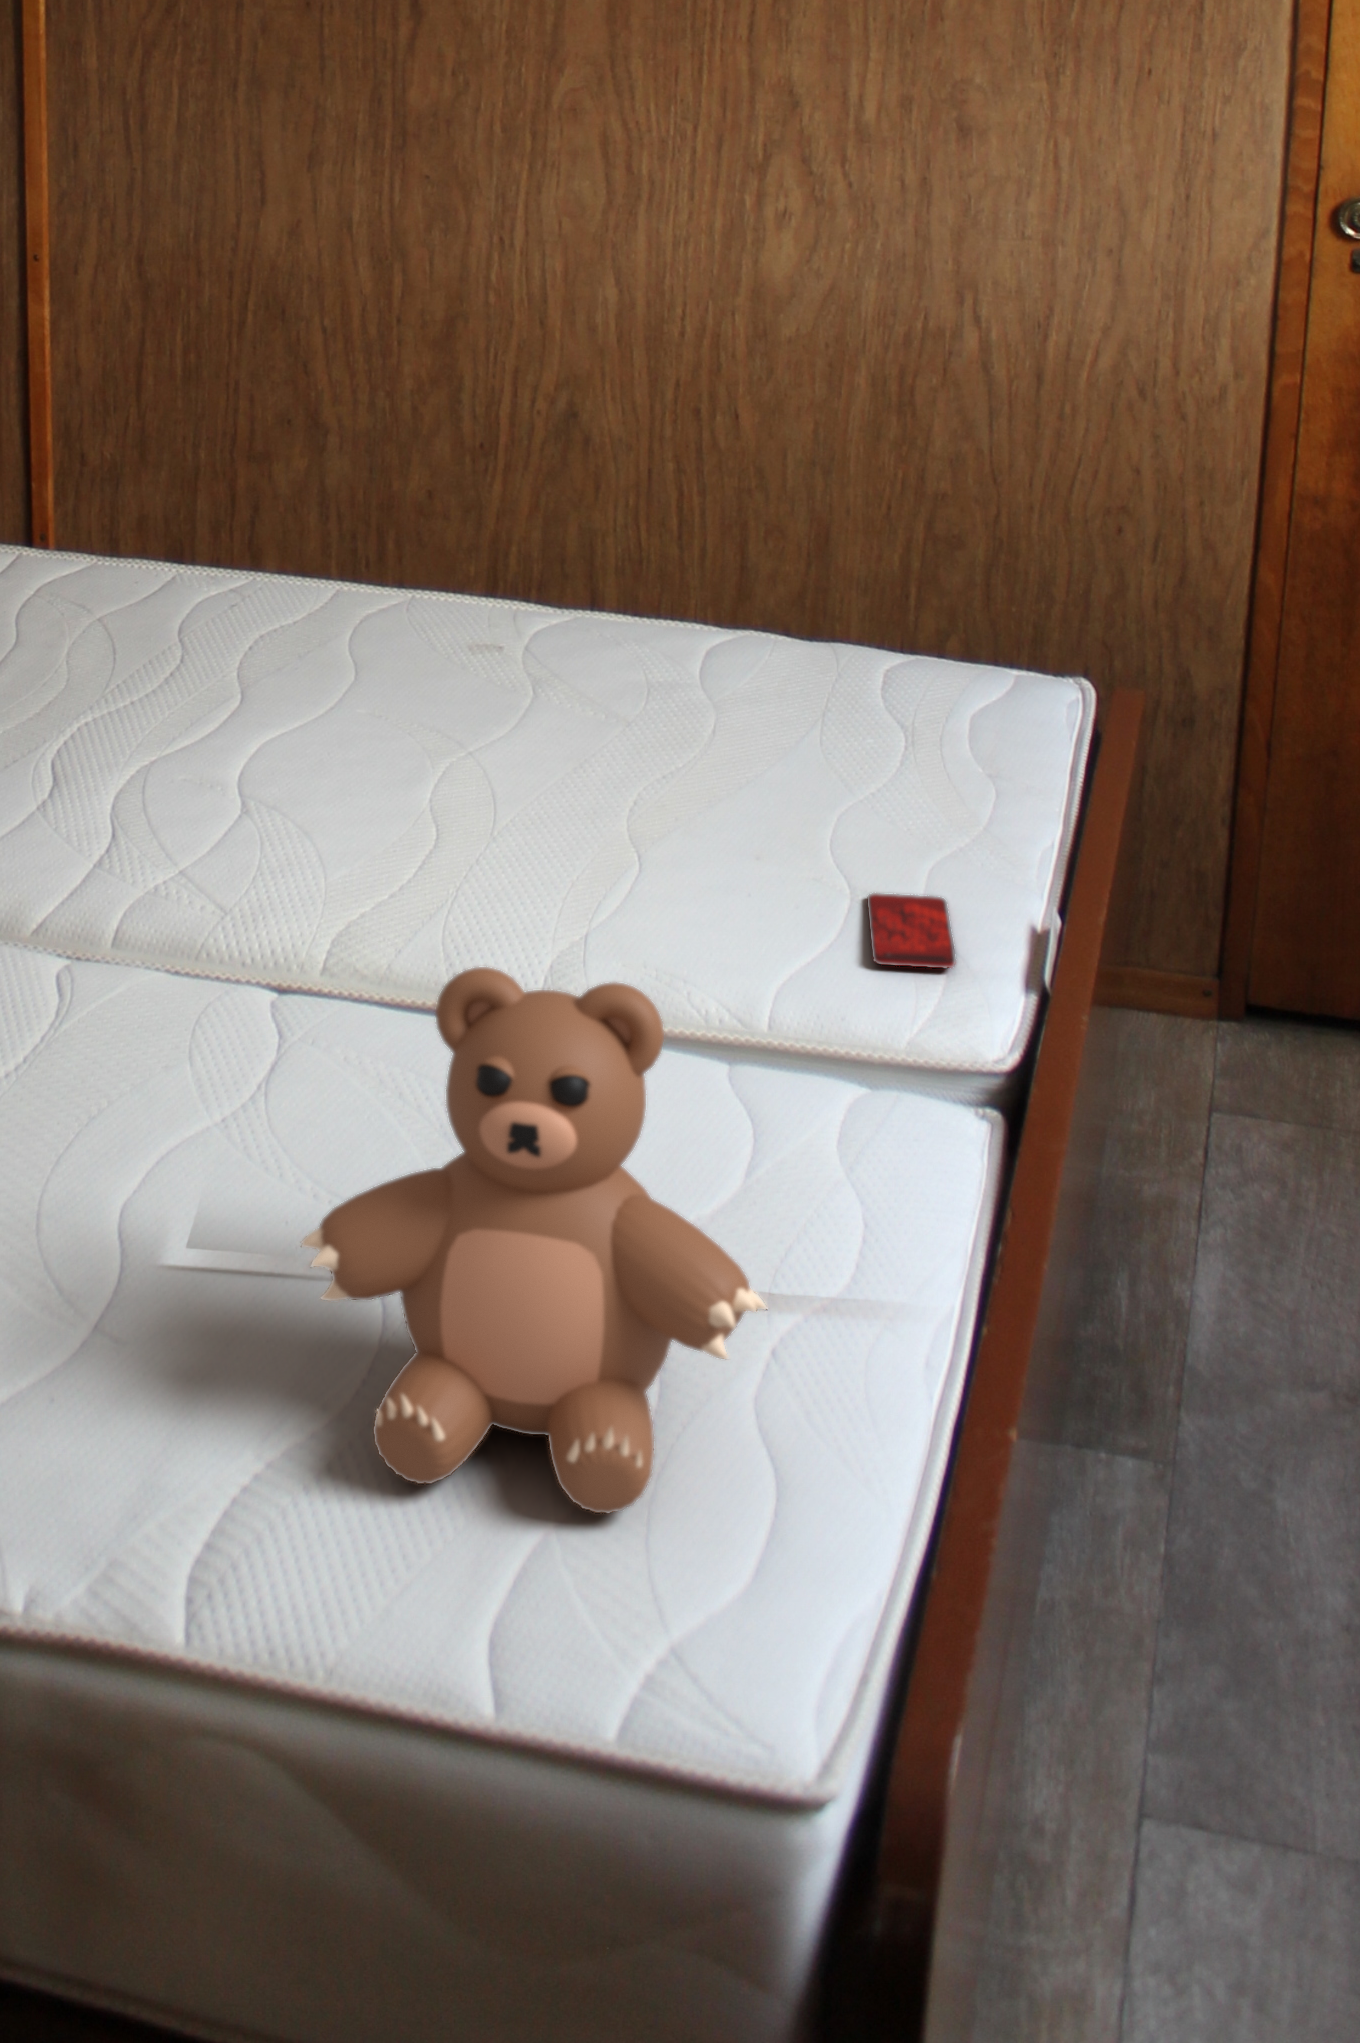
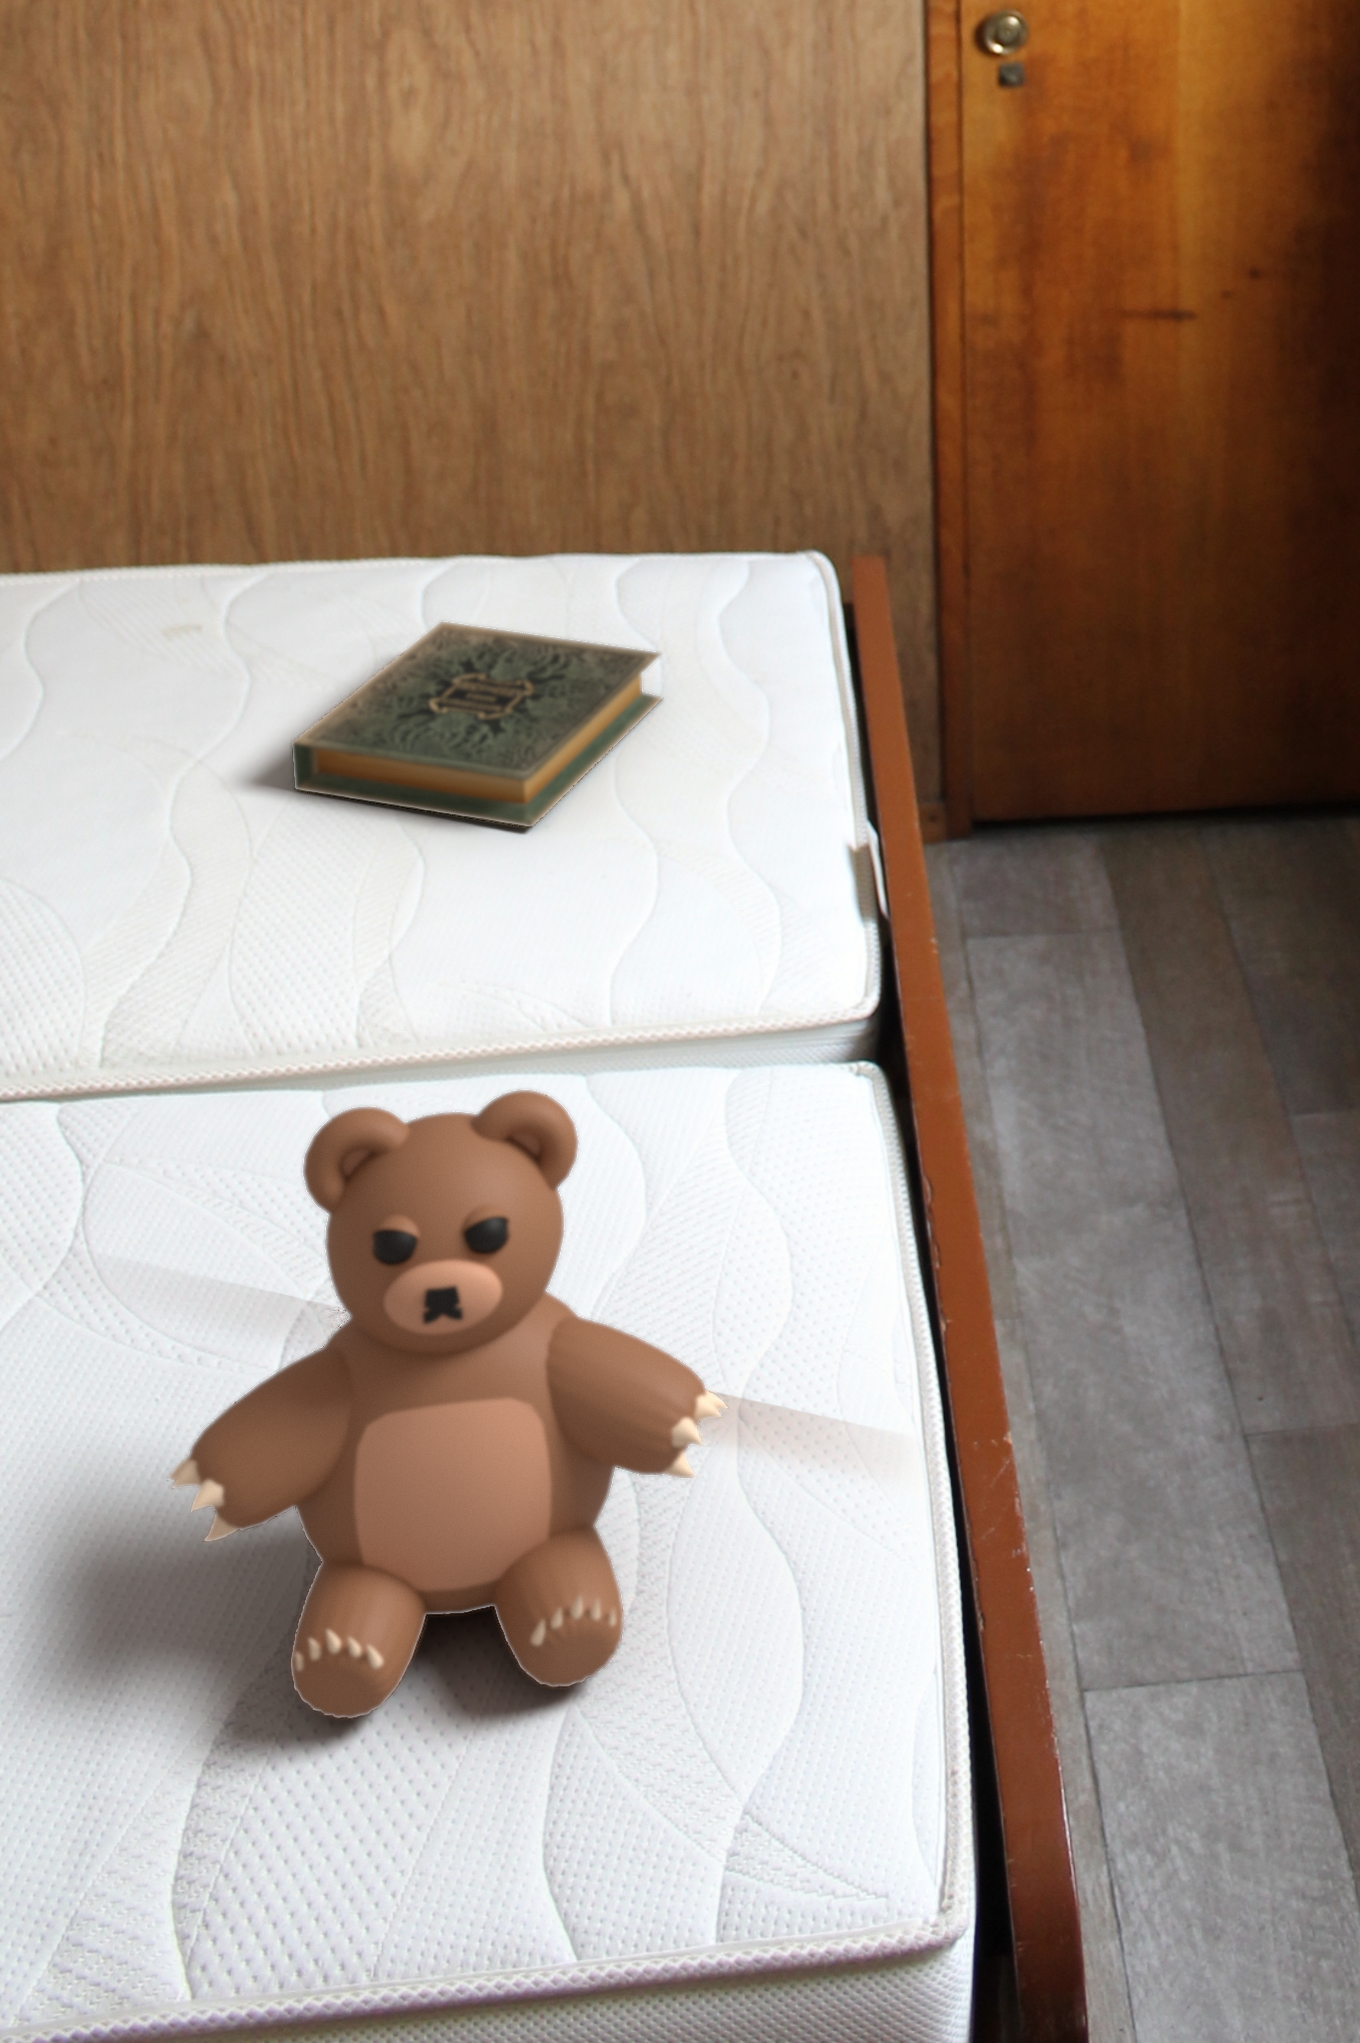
hardback book: none [562,682,909,860] -> present [292,622,662,827]
smartphone: present [867,893,956,968] -> none [661,830,774,924]

